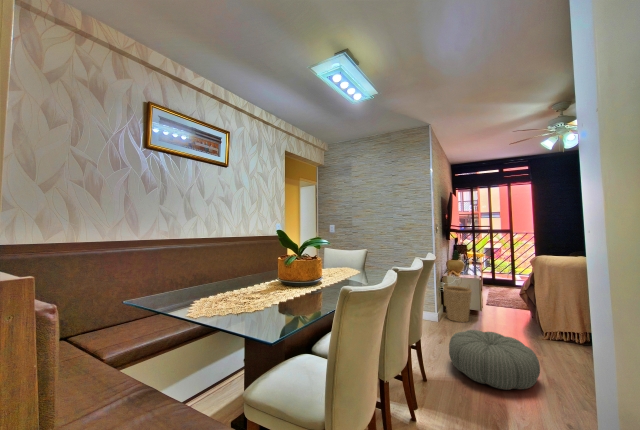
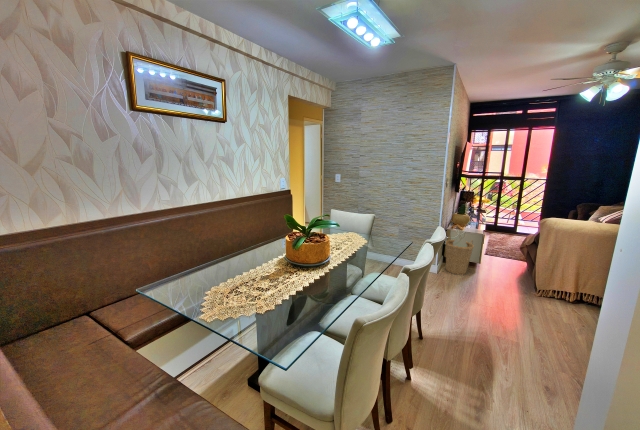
pouf: present [449,330,540,390] -> none [445,292,528,350]

